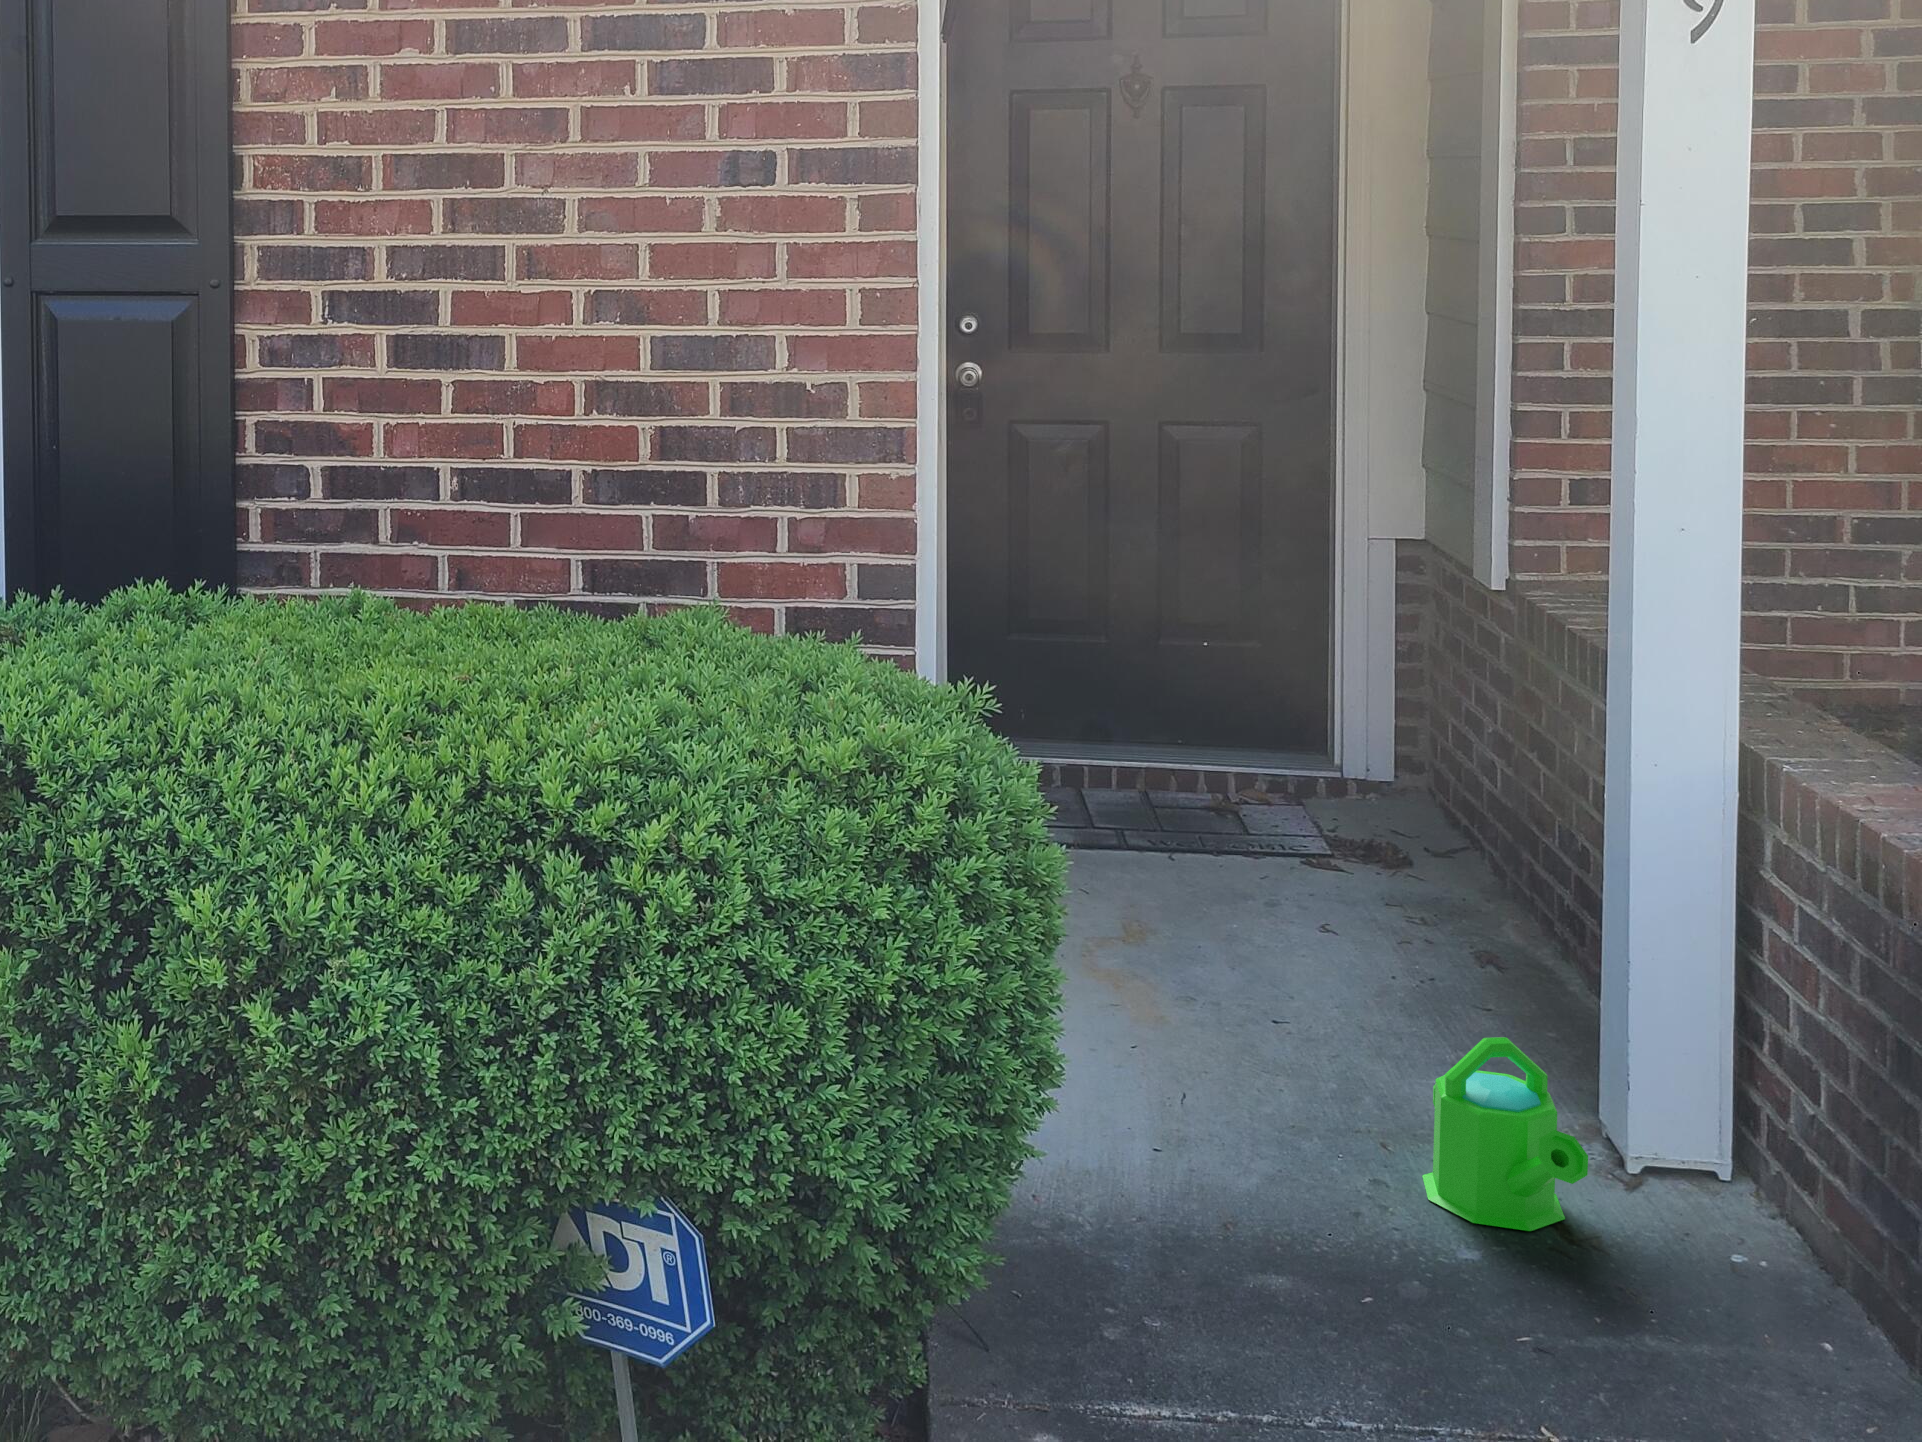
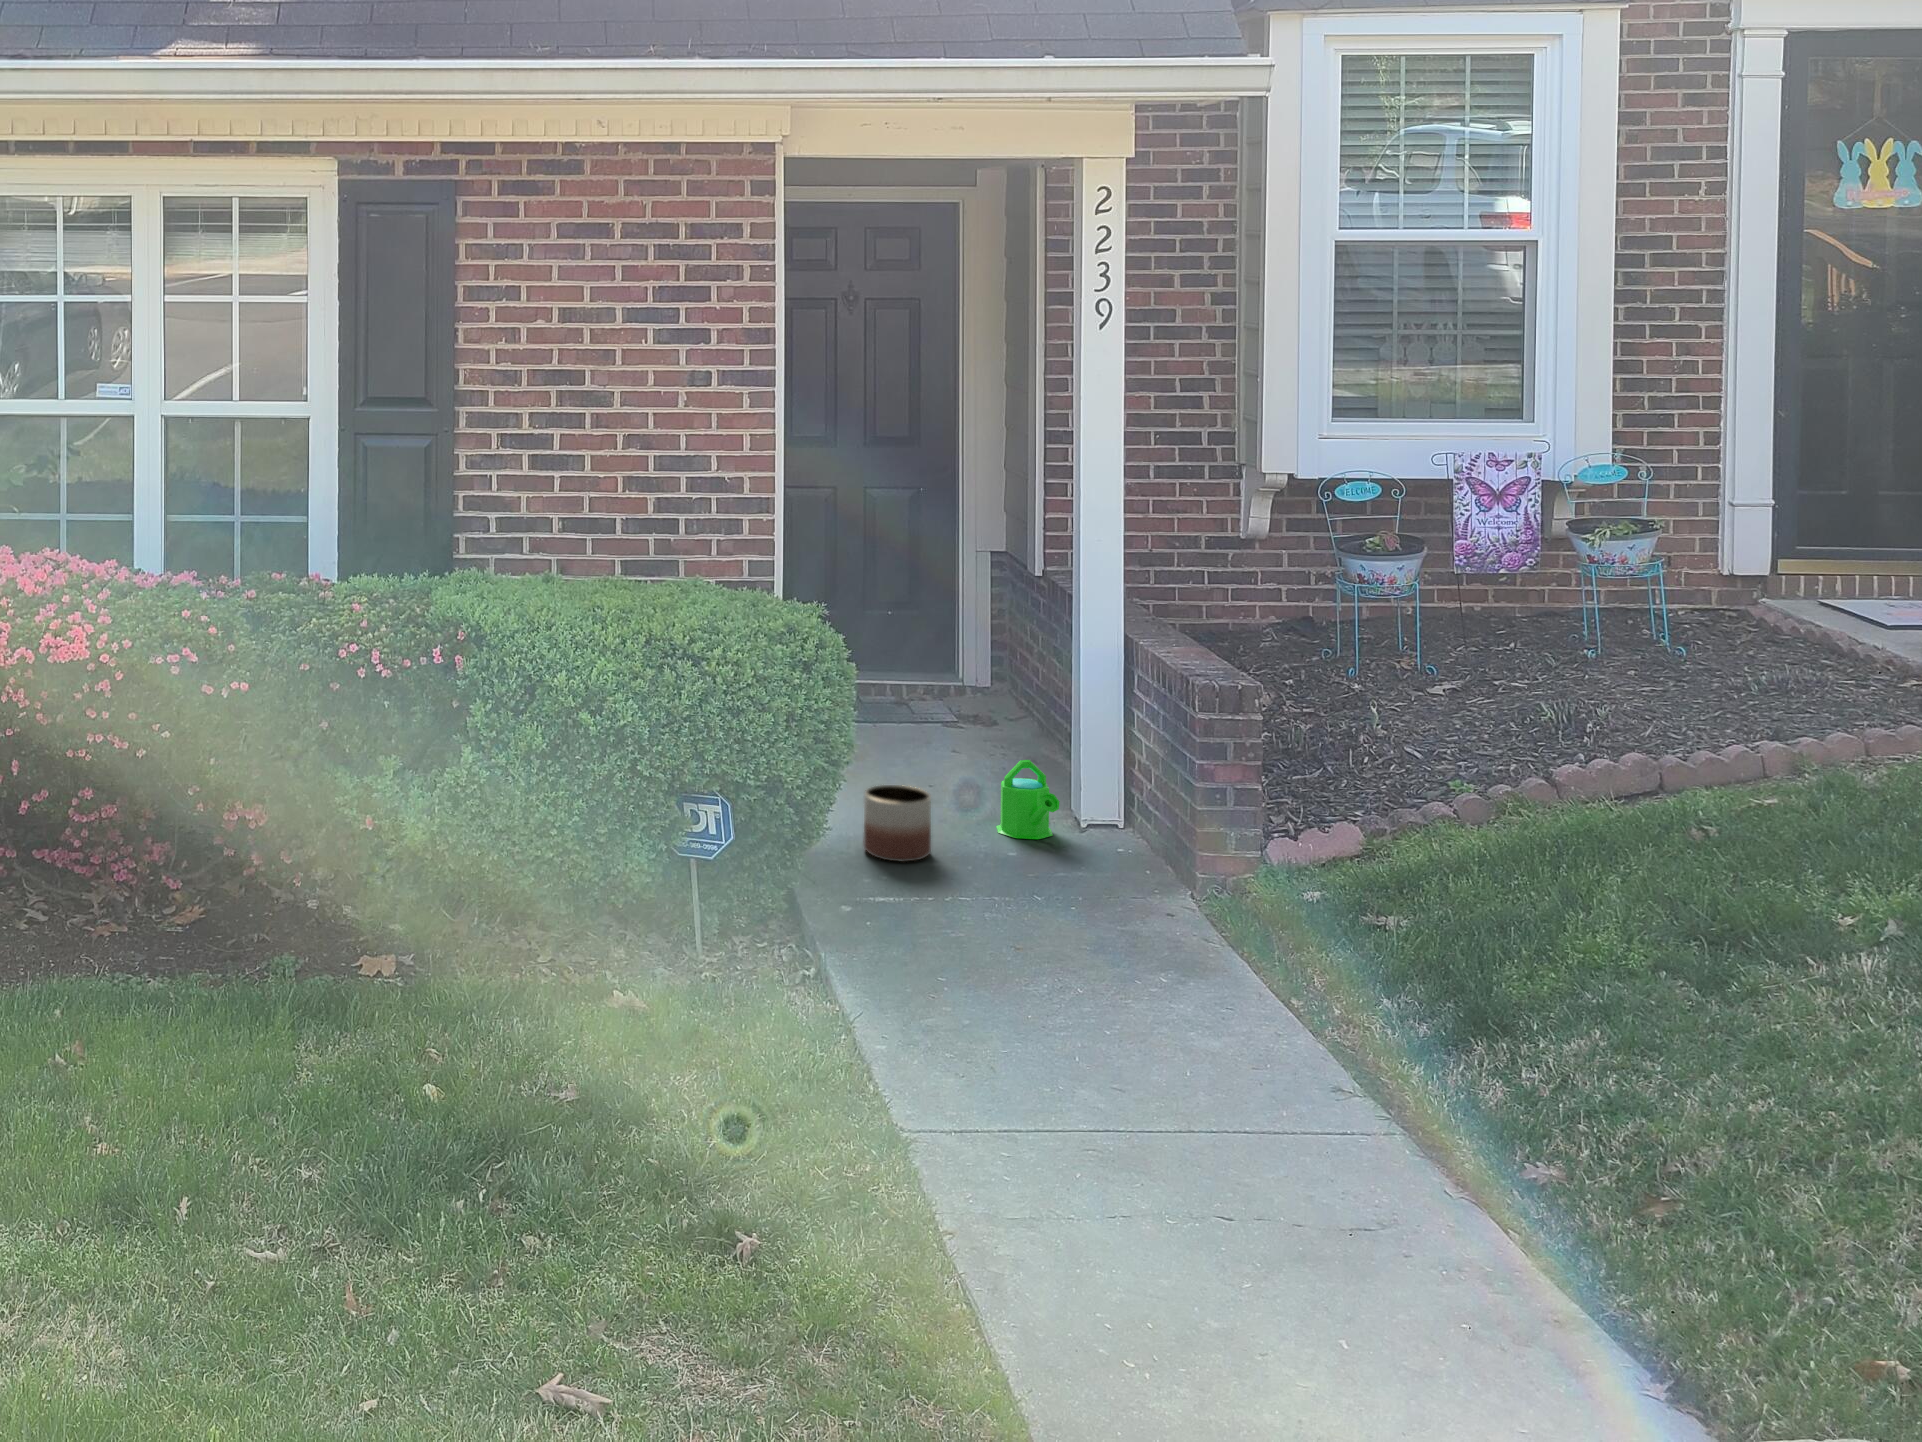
planter: none [1102,1088,1266,1291] -> present [863,785,931,862]

